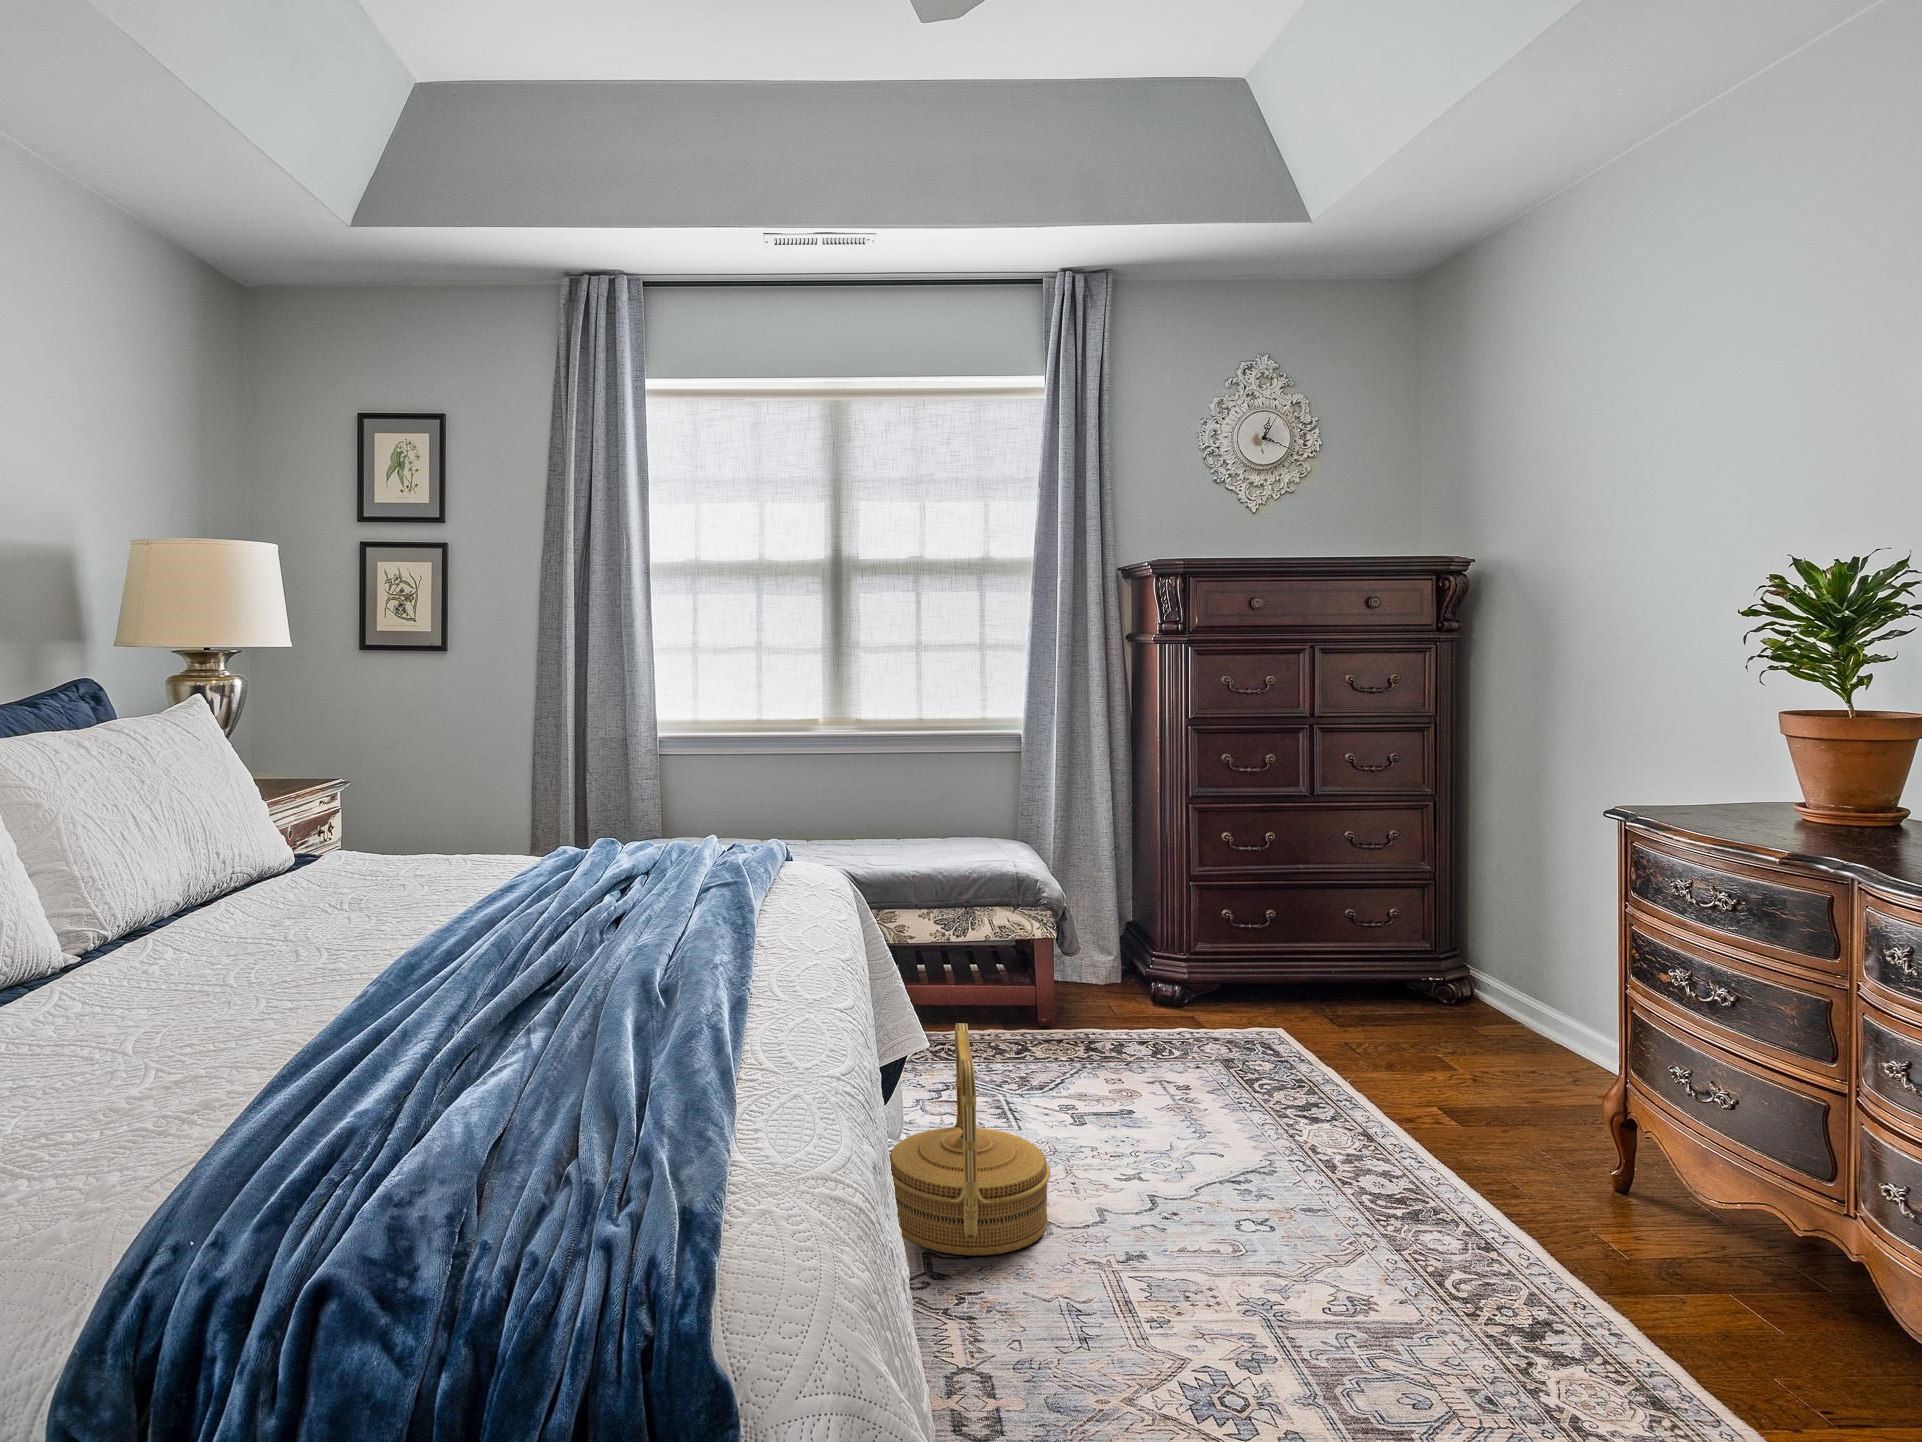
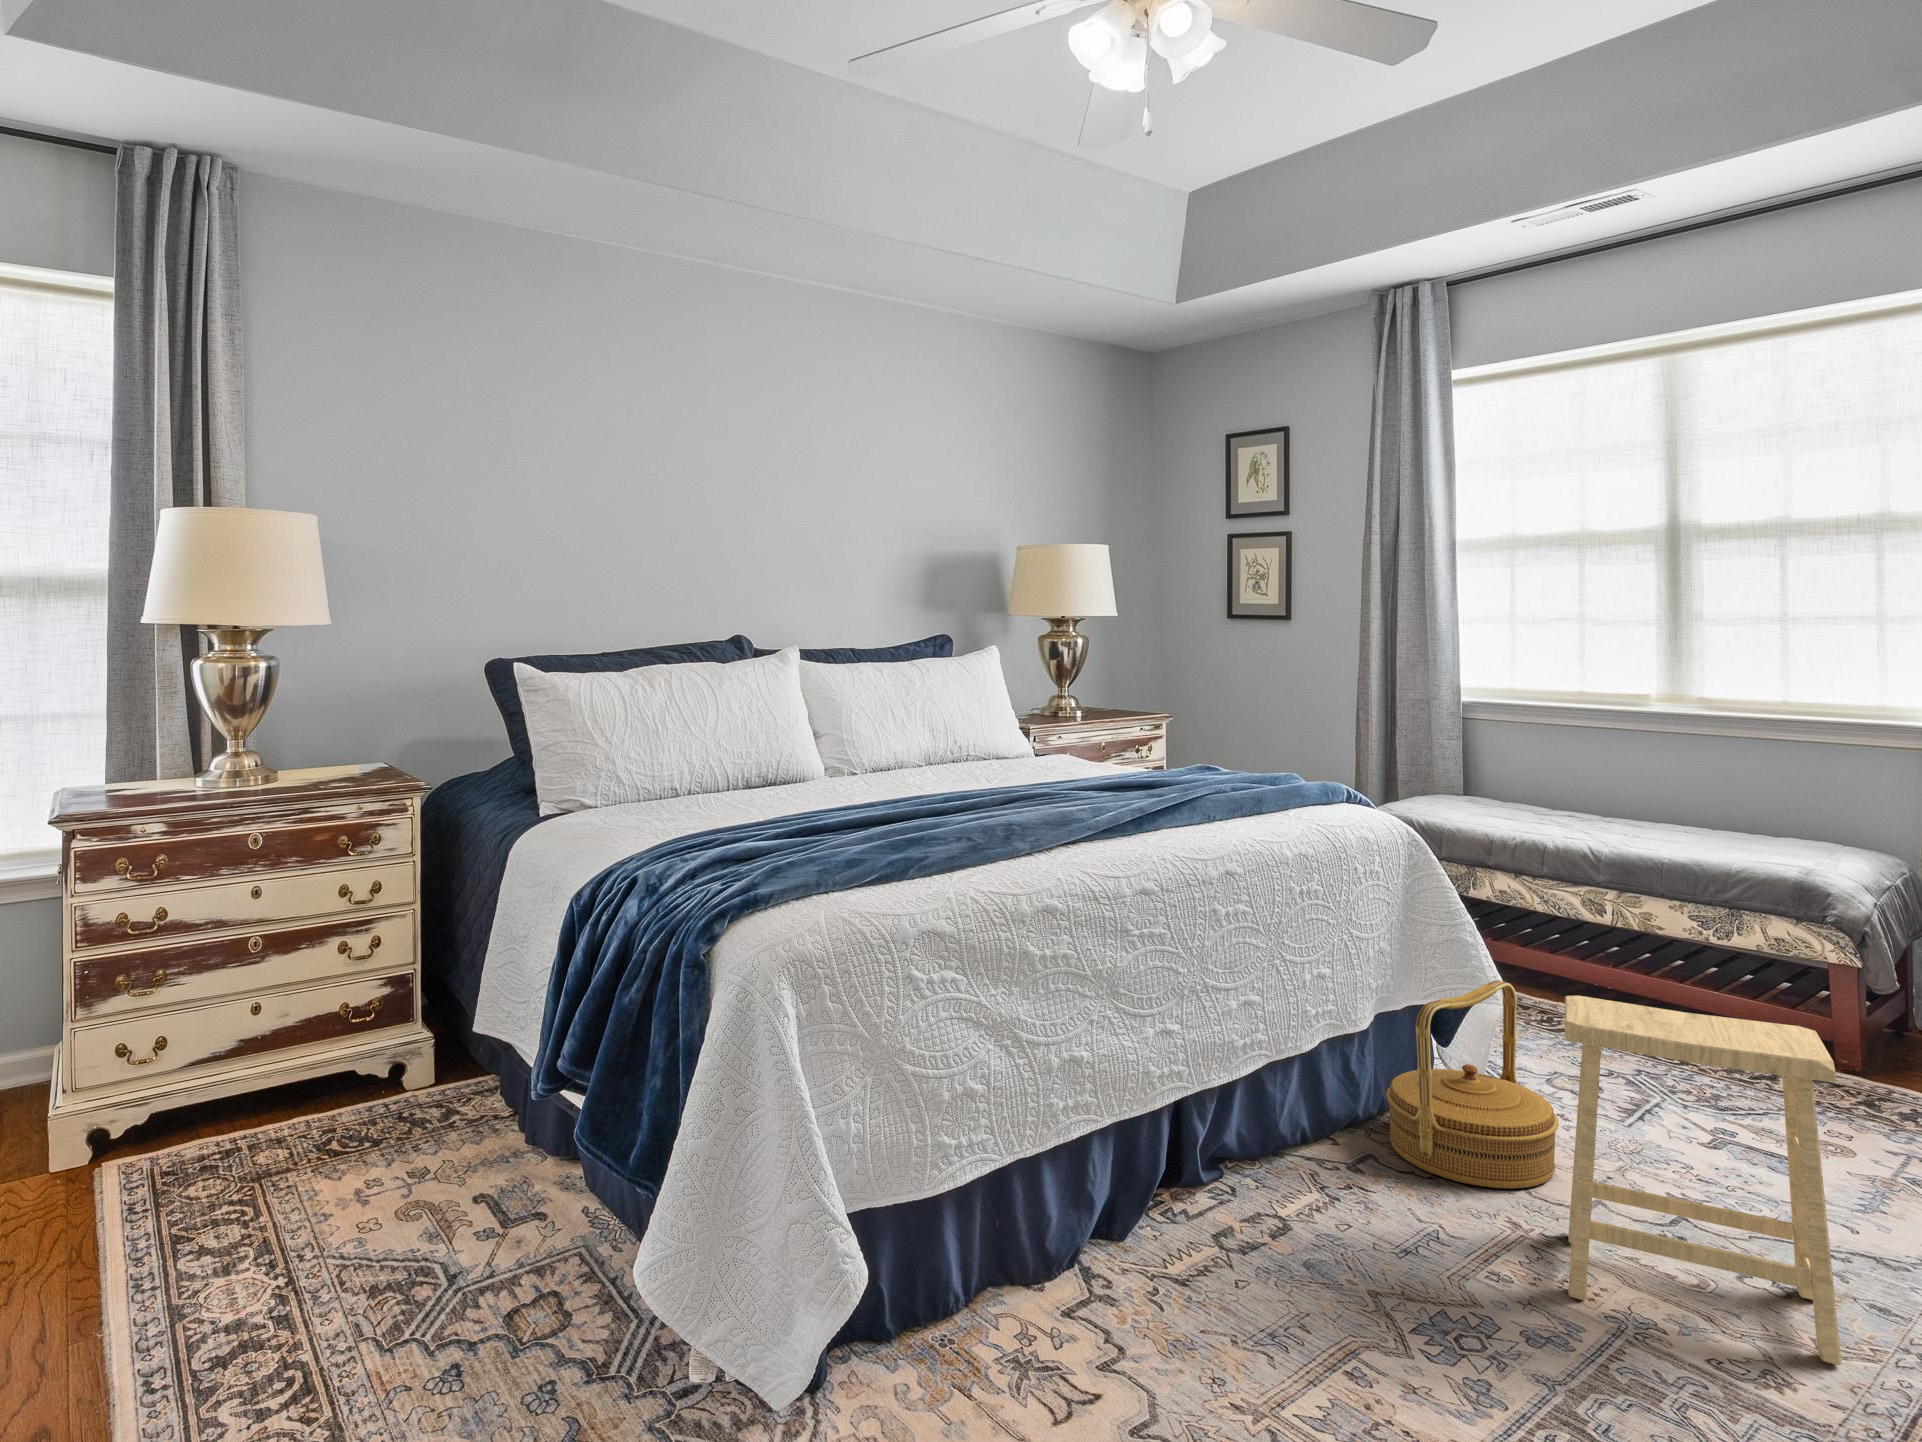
footstool: none [1121,999,1367,1328] -> present [1565,996,1841,1365]

